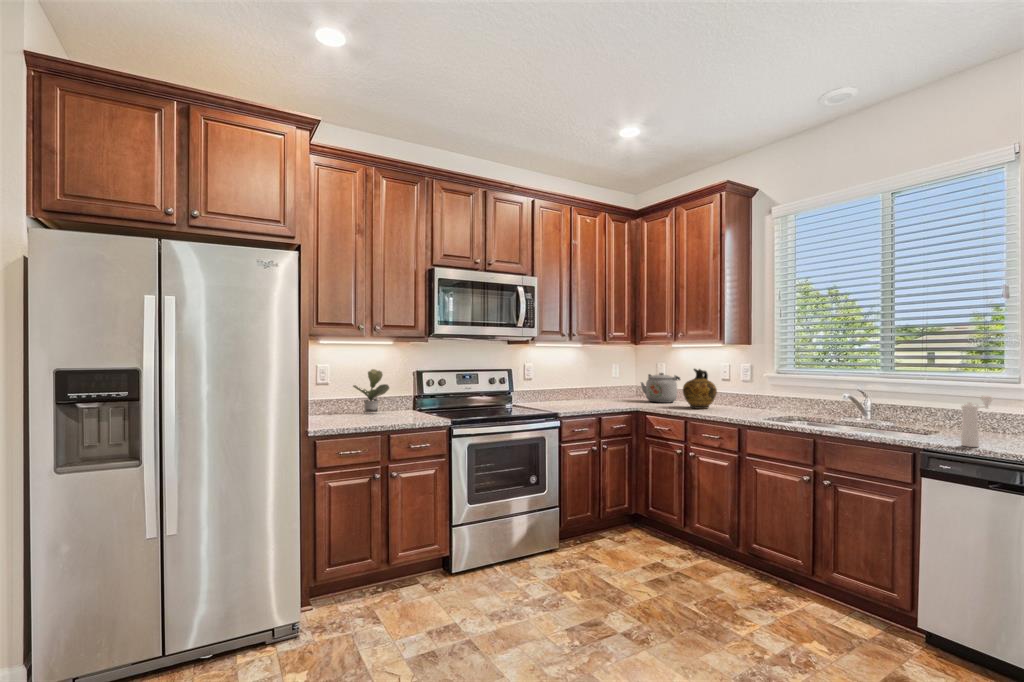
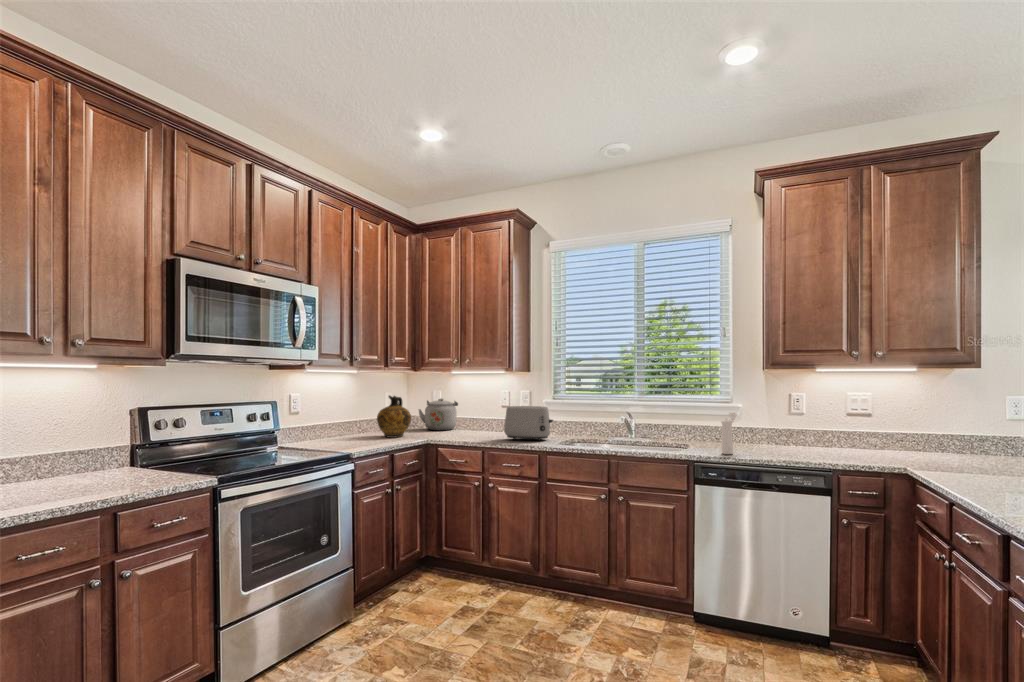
potted plant: present [353,369,389,412] -> none [23,411,98,481]
ceramic jug: present [683,369,717,409] -> present [377,396,411,438]
toaster: none [709,381,762,417] -> present [504,406,553,441]

